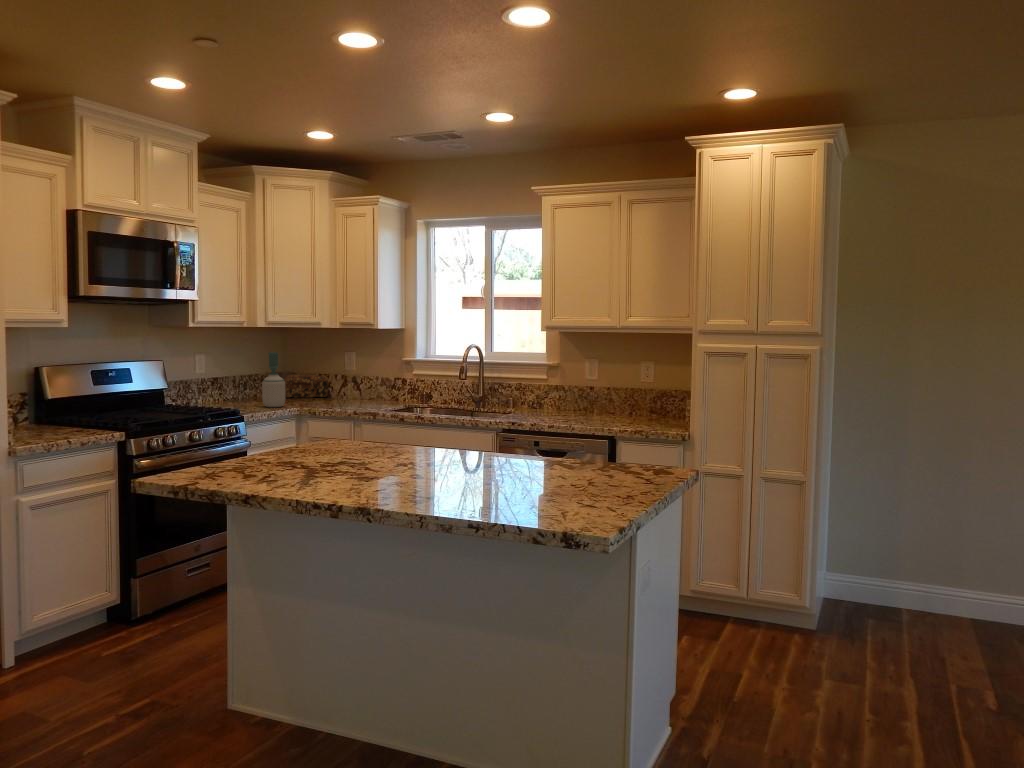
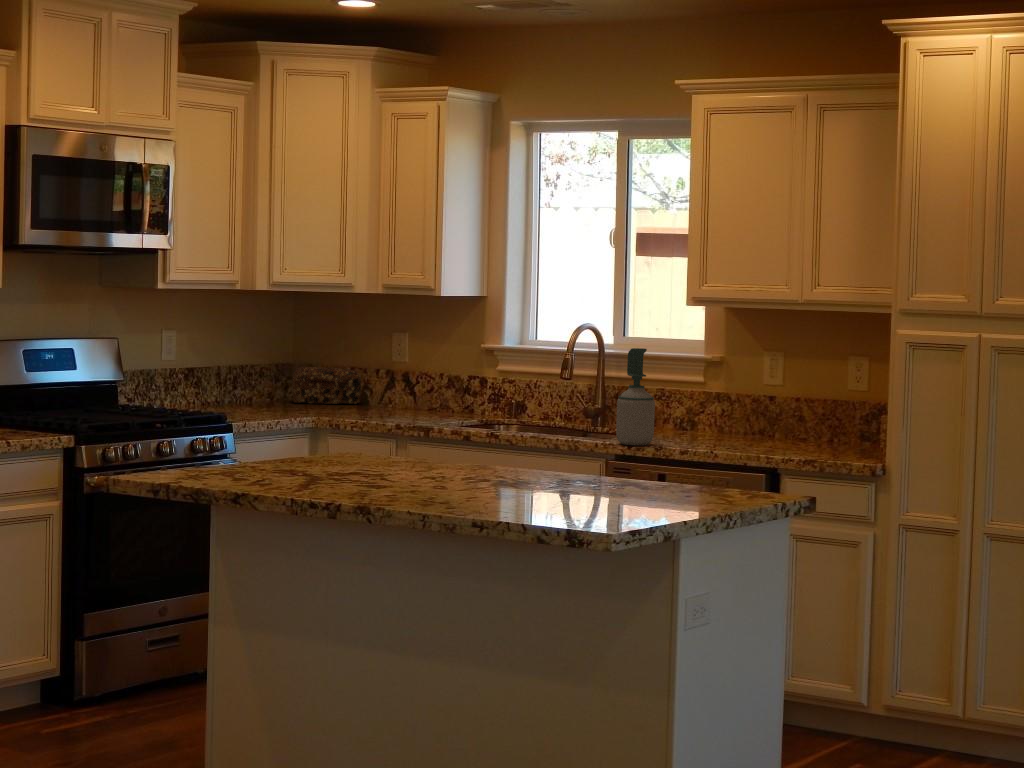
soap bottle: present [262,352,285,407] -> present [616,348,655,446]

